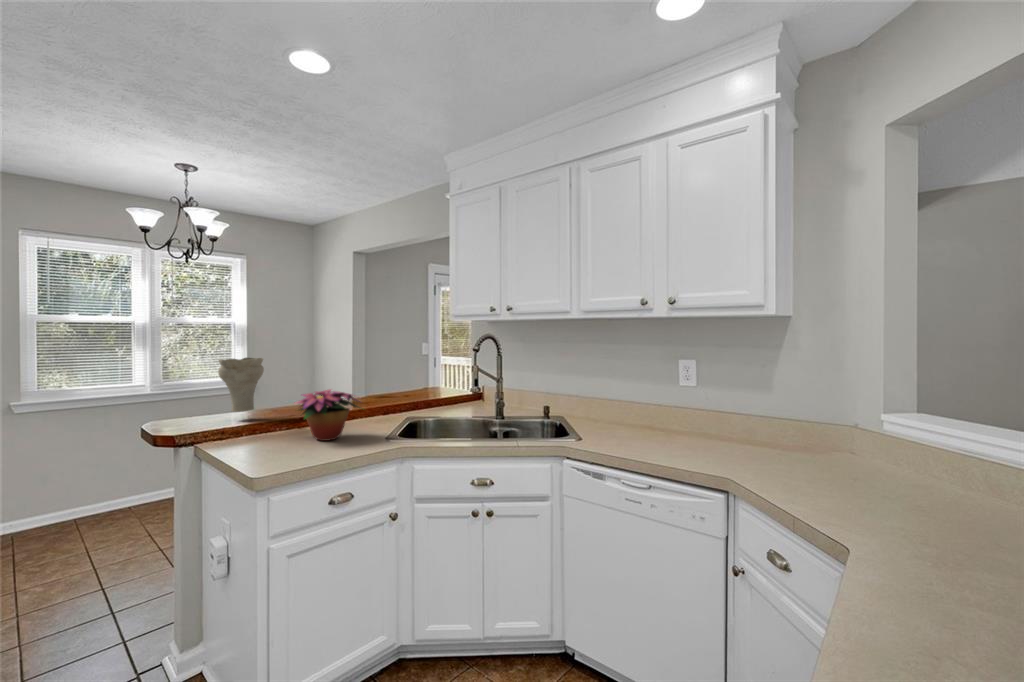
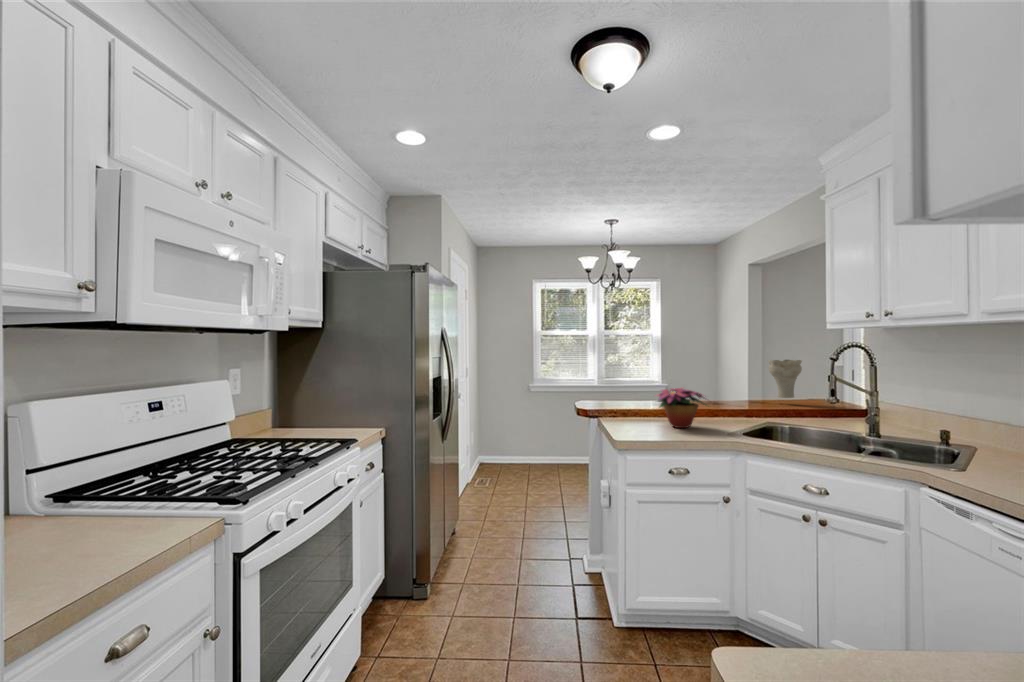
vase: present [218,358,264,412] -> present [768,360,802,398]

